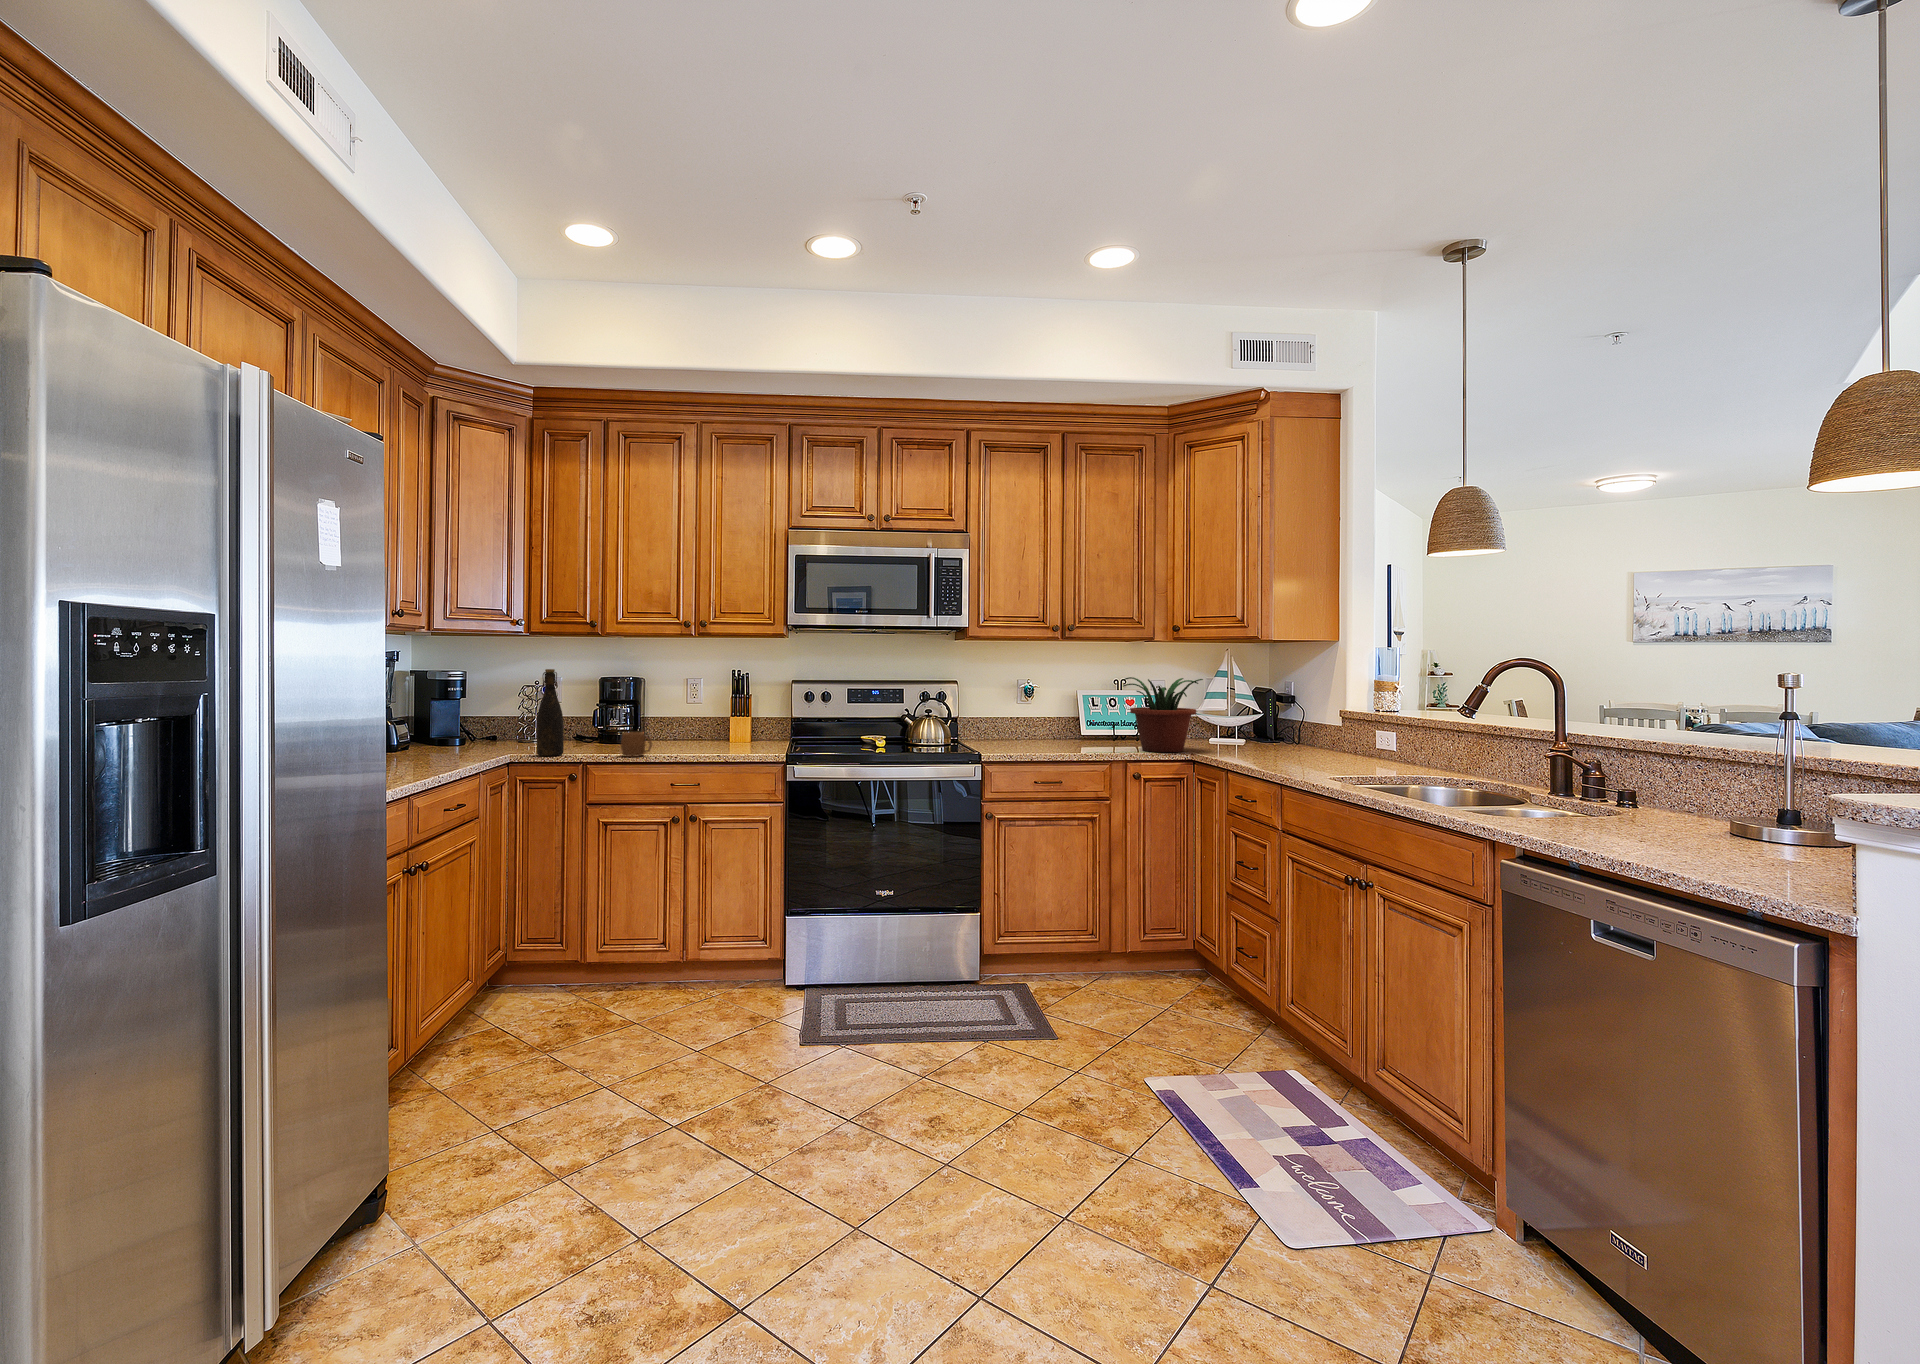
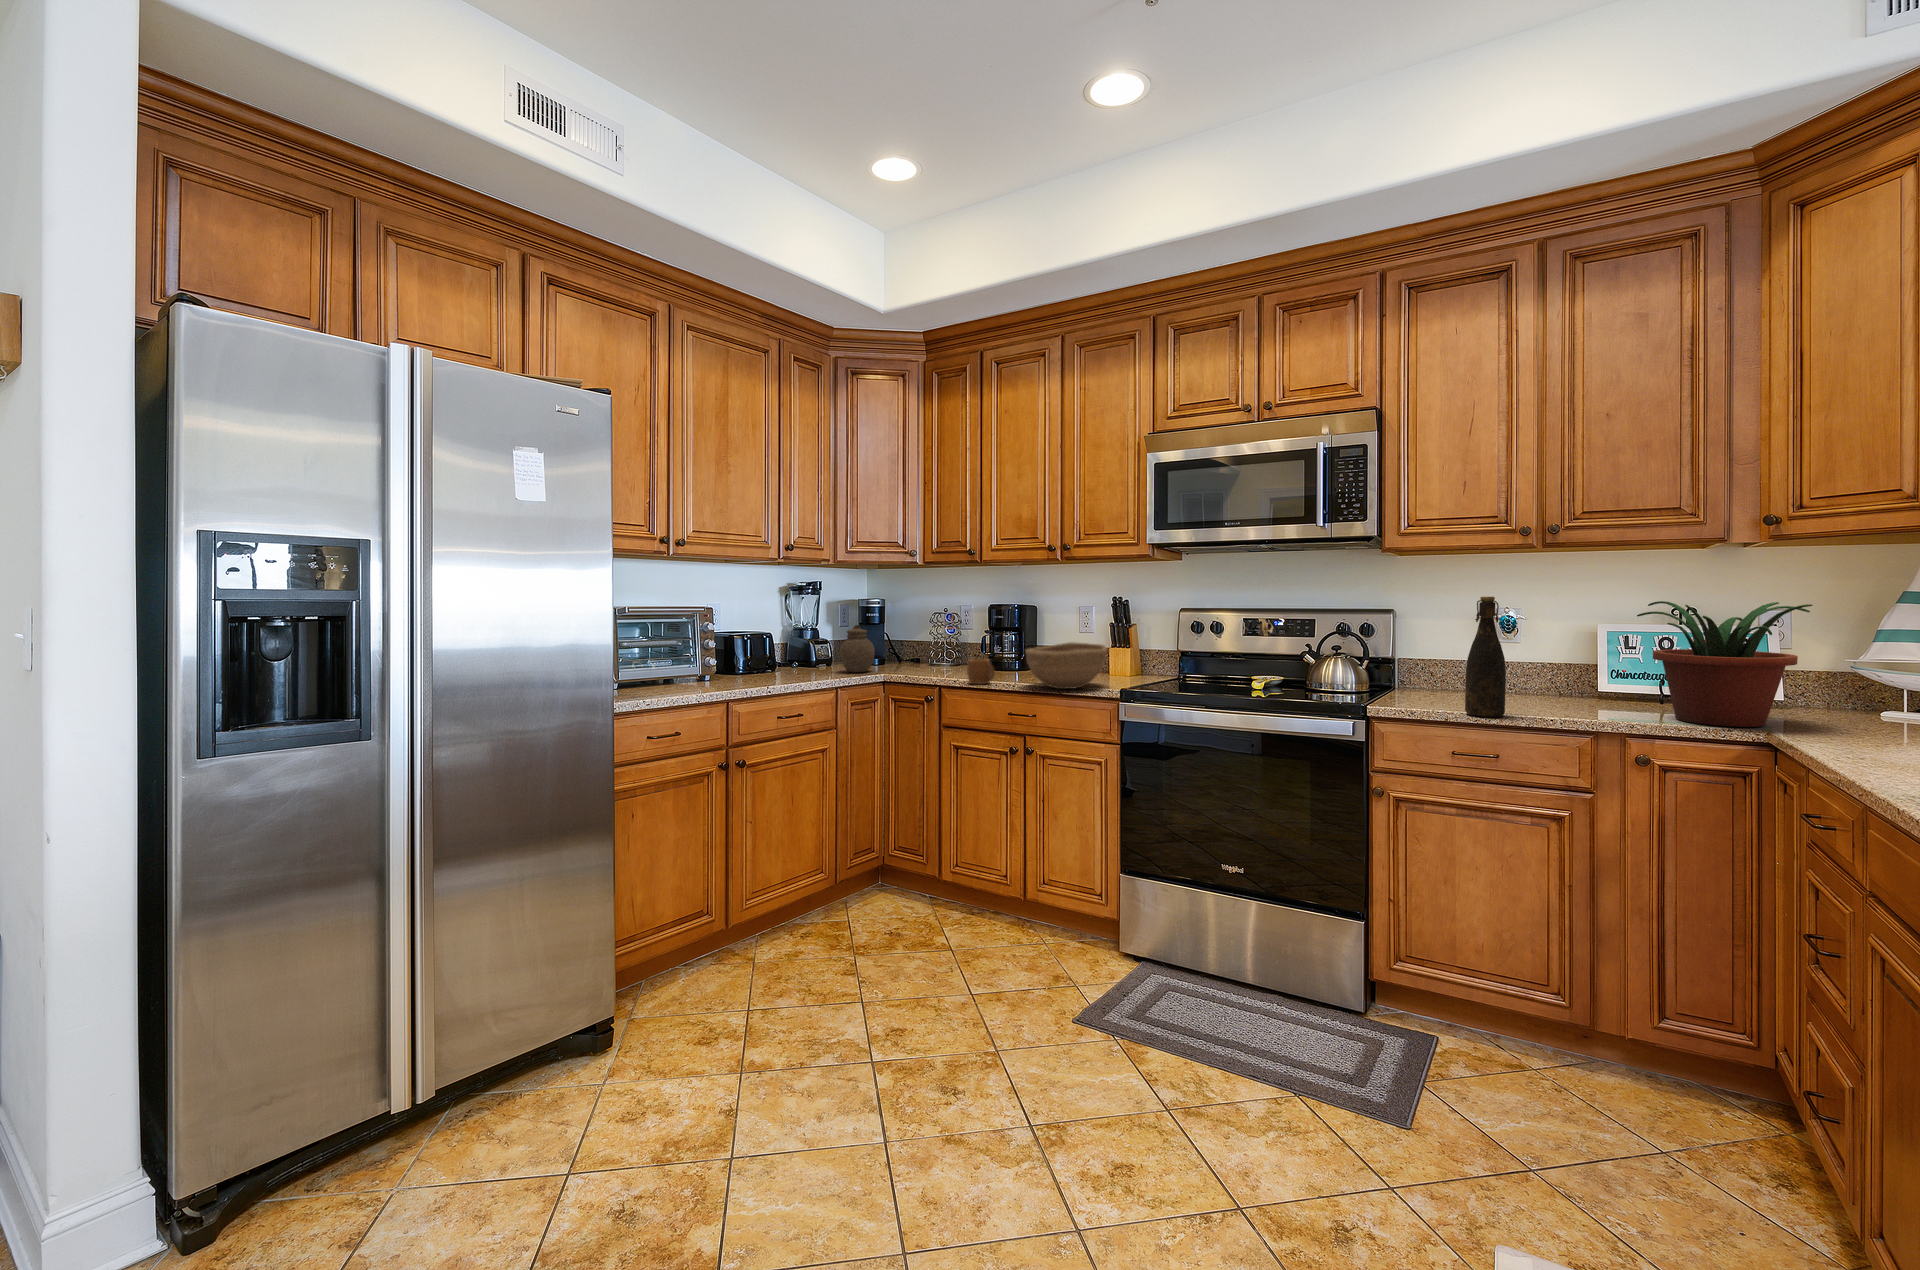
bottle: present [537,669,564,756] -> present [1465,597,1506,717]
jar: none [434,700,479,754] -> present [840,625,875,672]
bowl: none [687,713,765,756] -> present [1025,642,1107,689]

